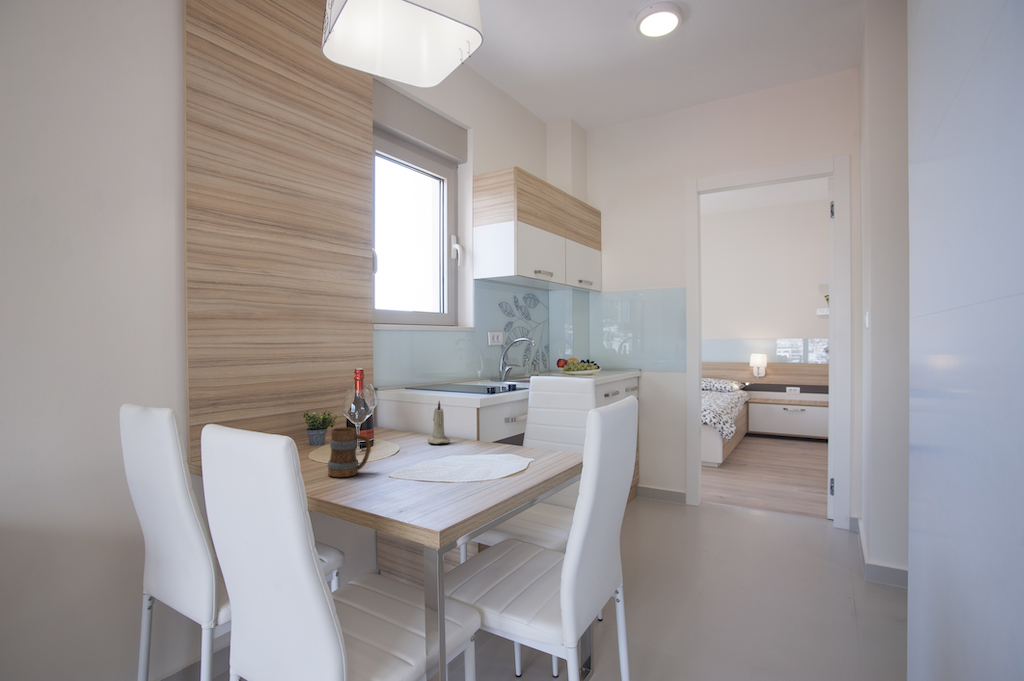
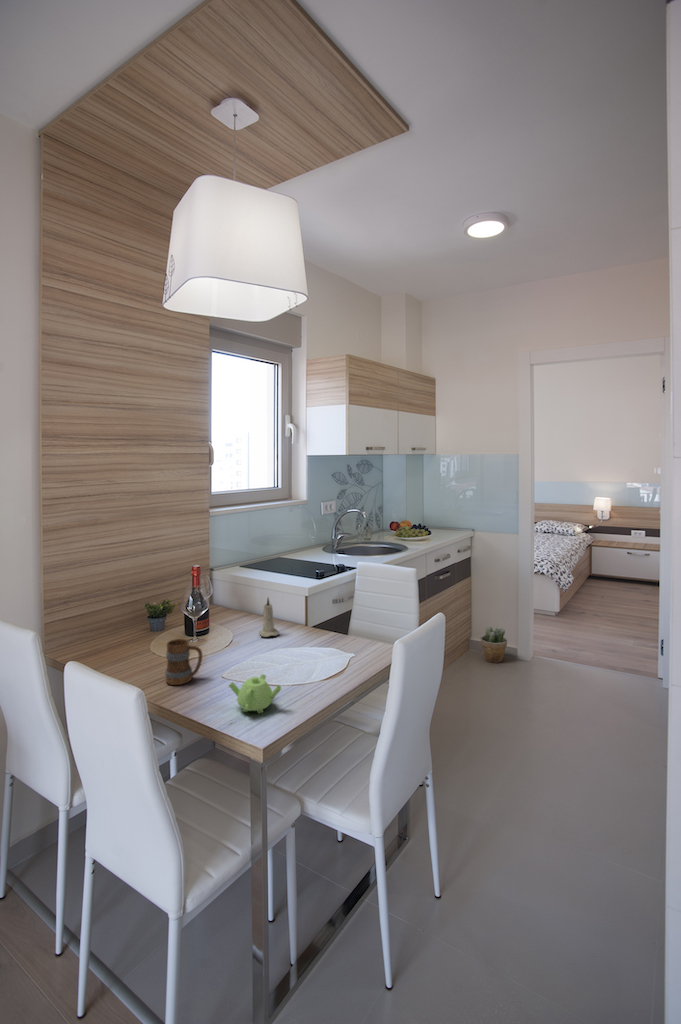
teapot: none [405,459,467,499] -> present [229,675,281,713]
potted plant: none [647,470,675,509] -> present [481,626,507,663]

